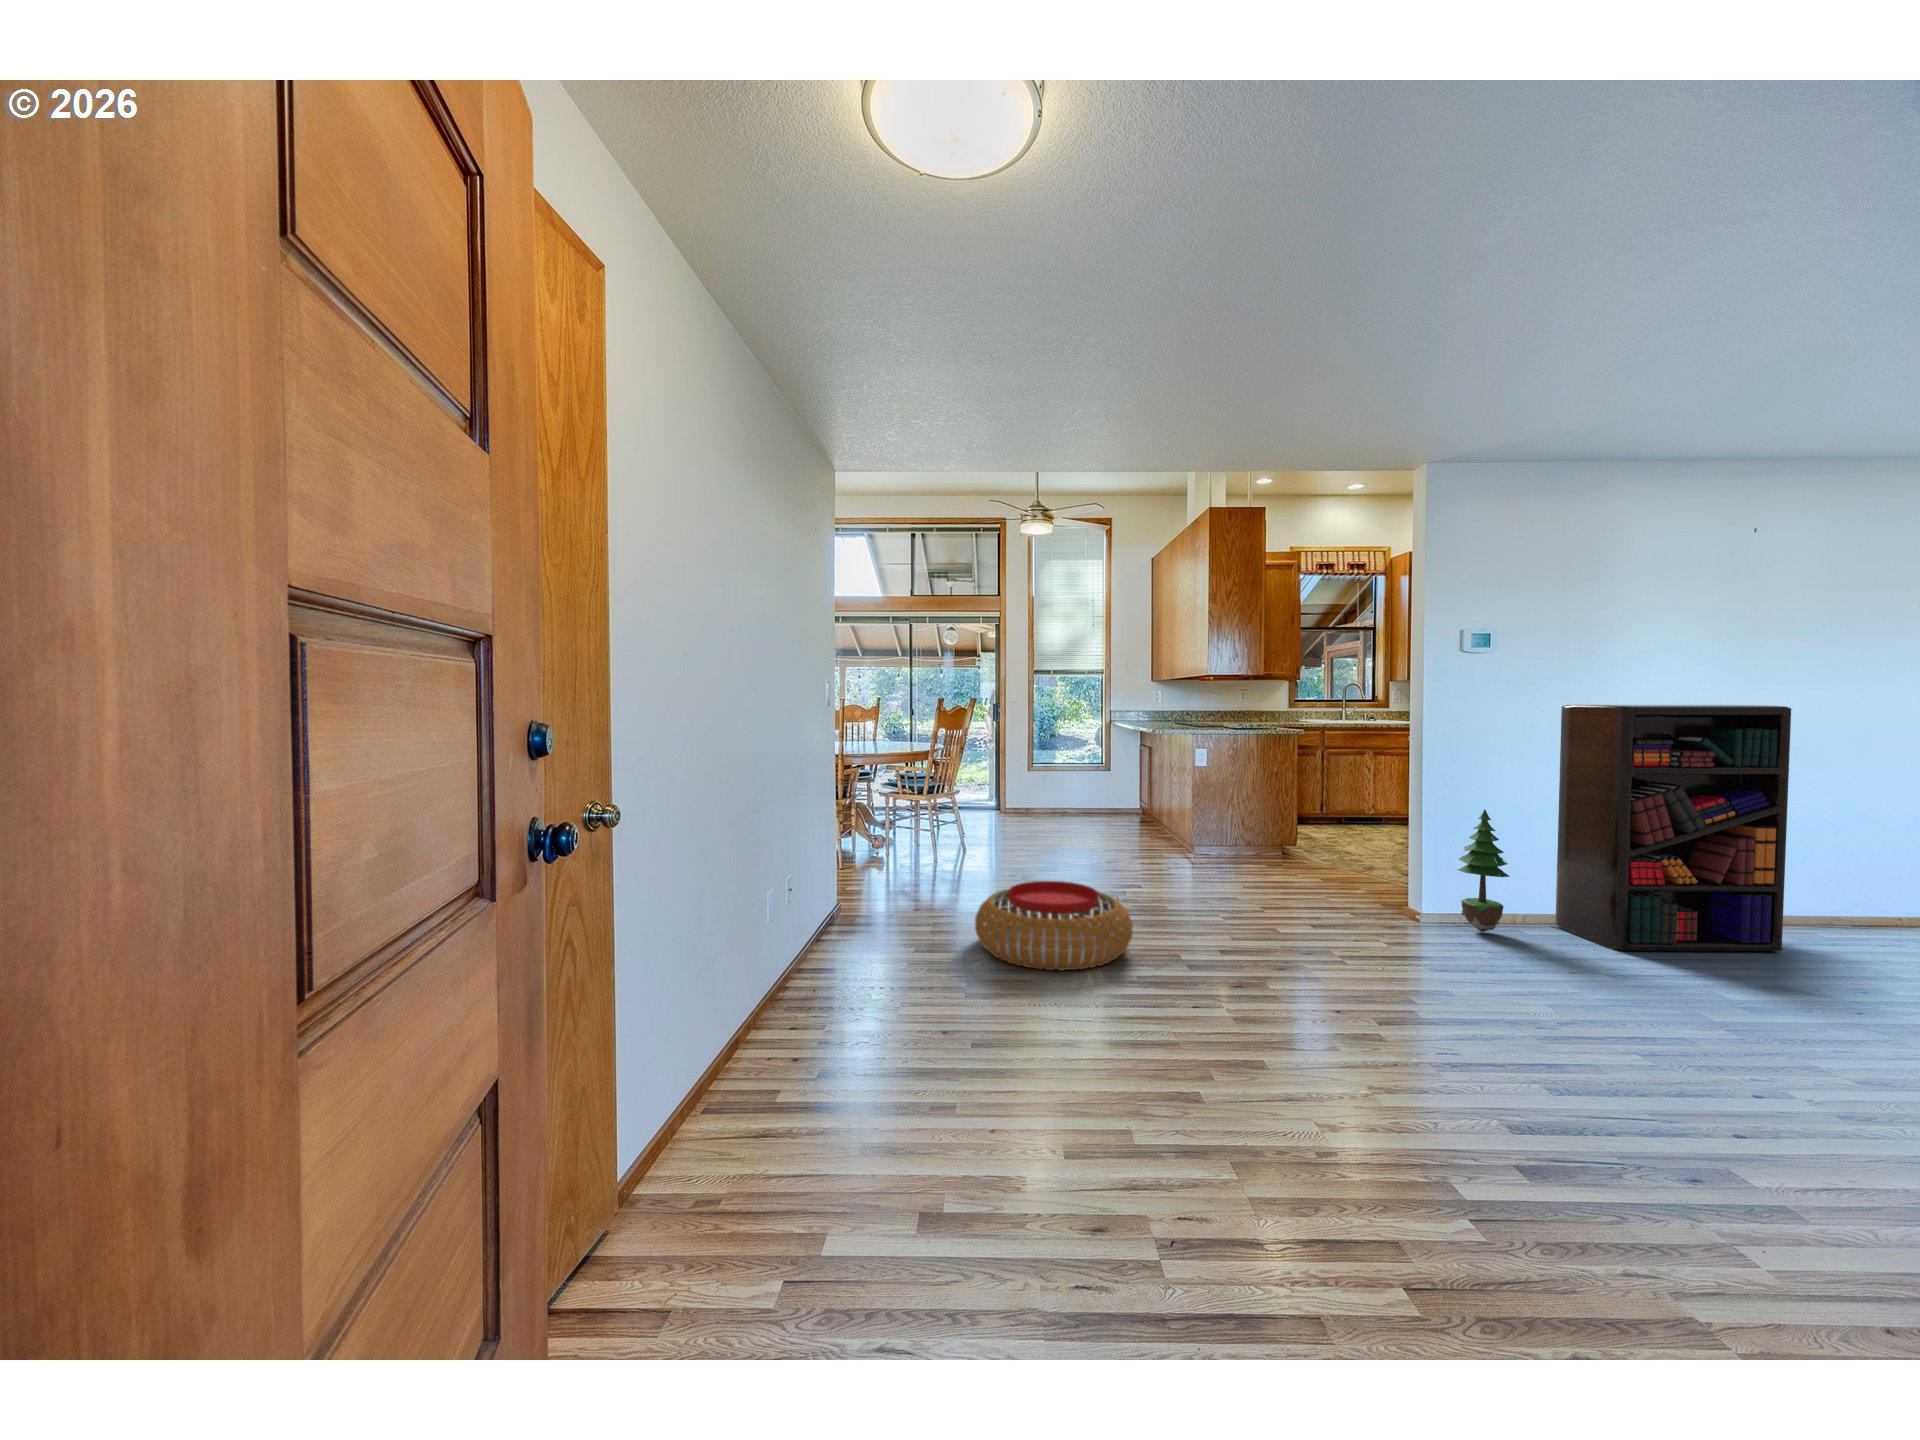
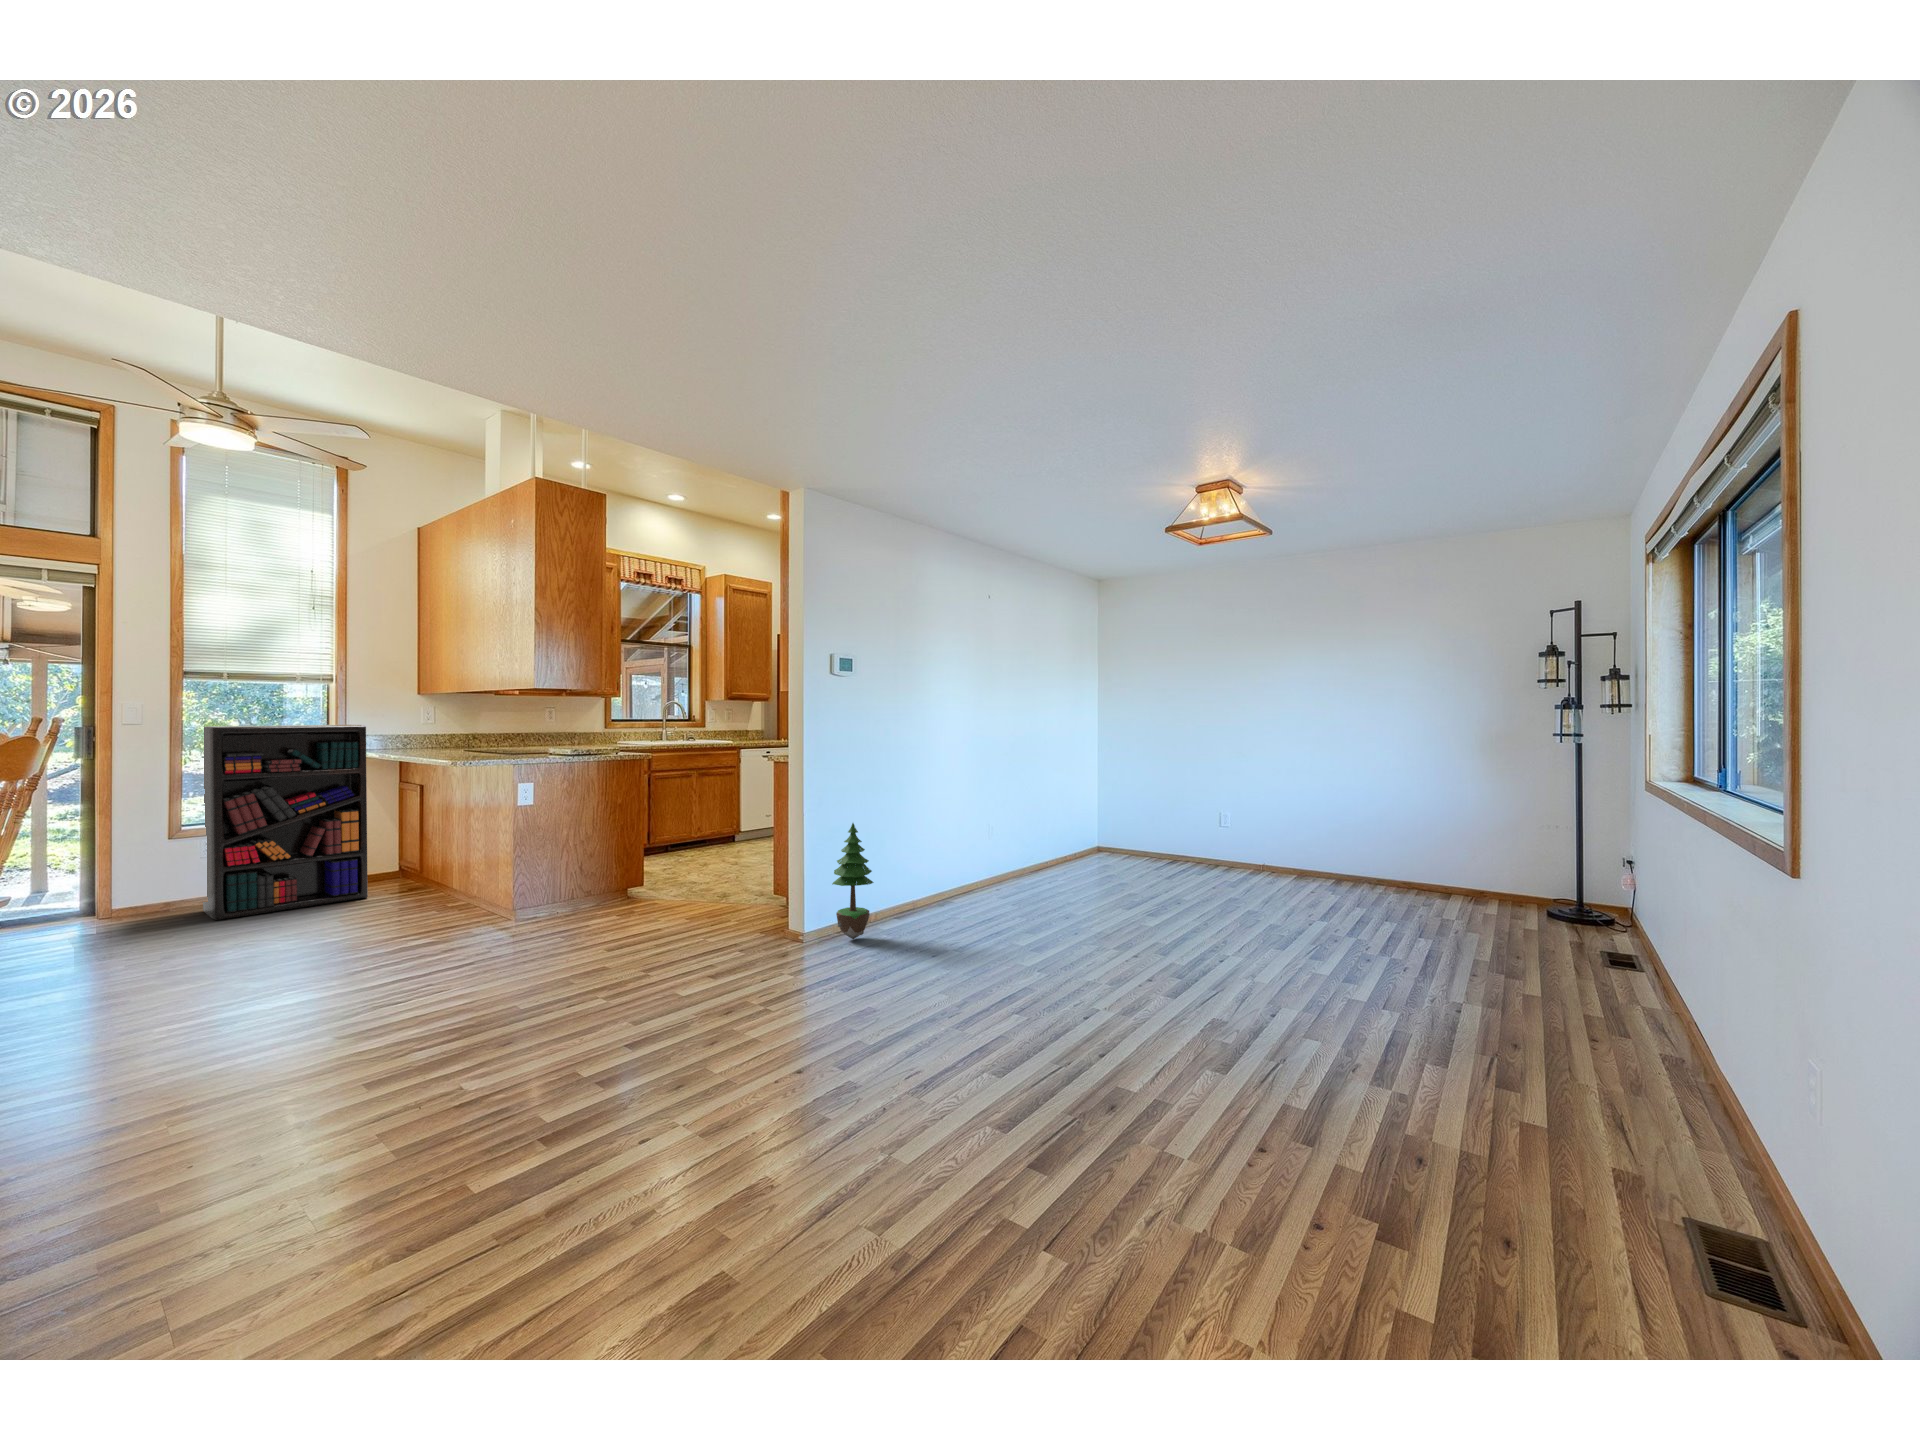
bookshelf: present [1555,705,1791,951] -> present [203,725,368,920]
pouf: present [975,881,1133,970] -> none [217,1002,522,1172]

